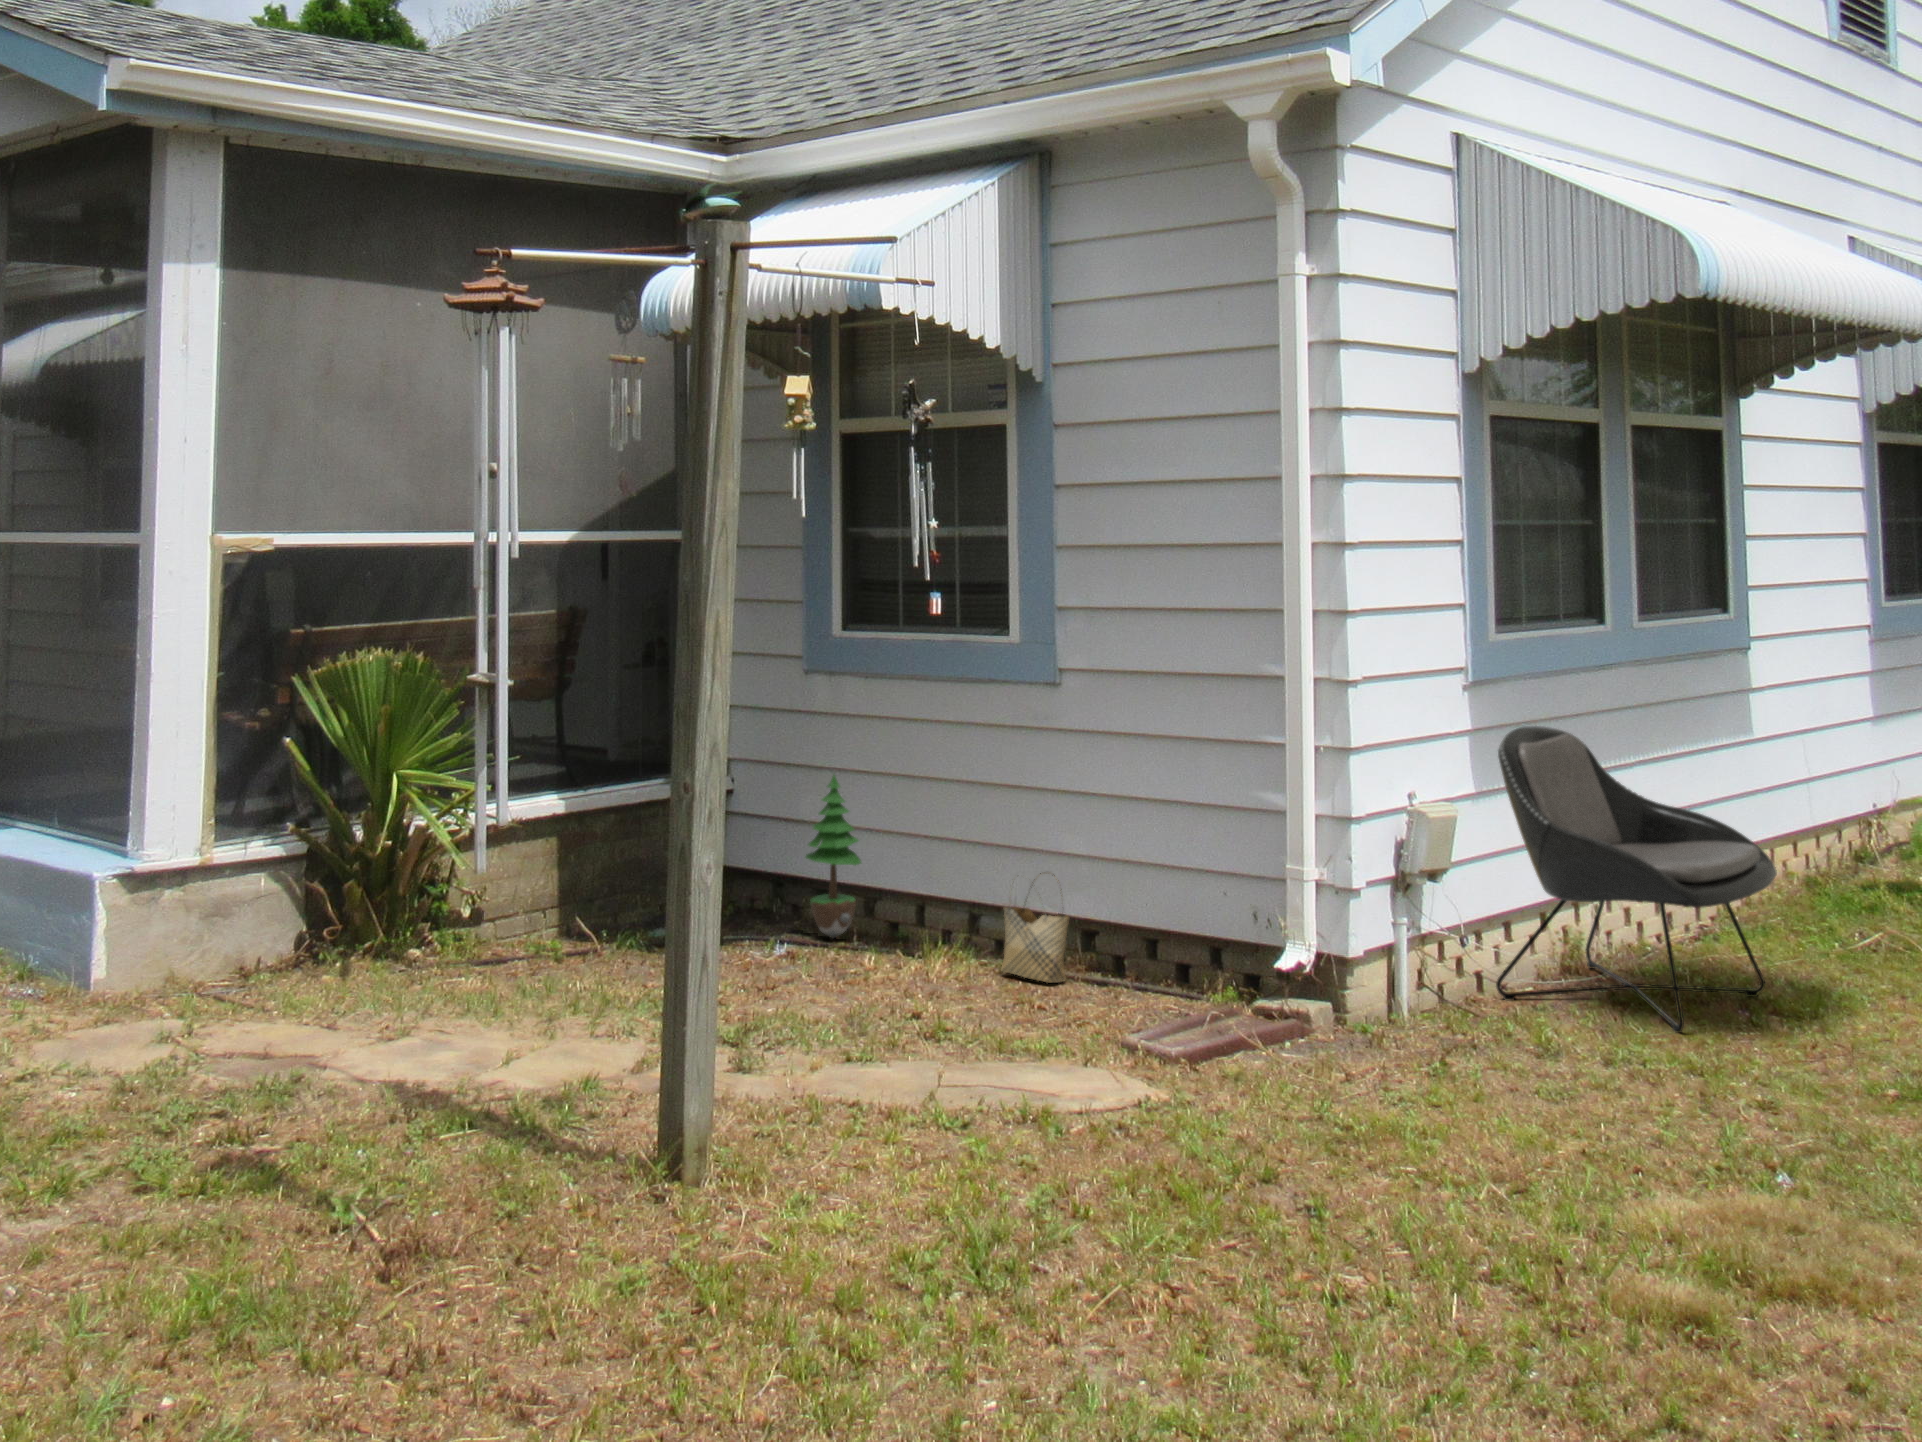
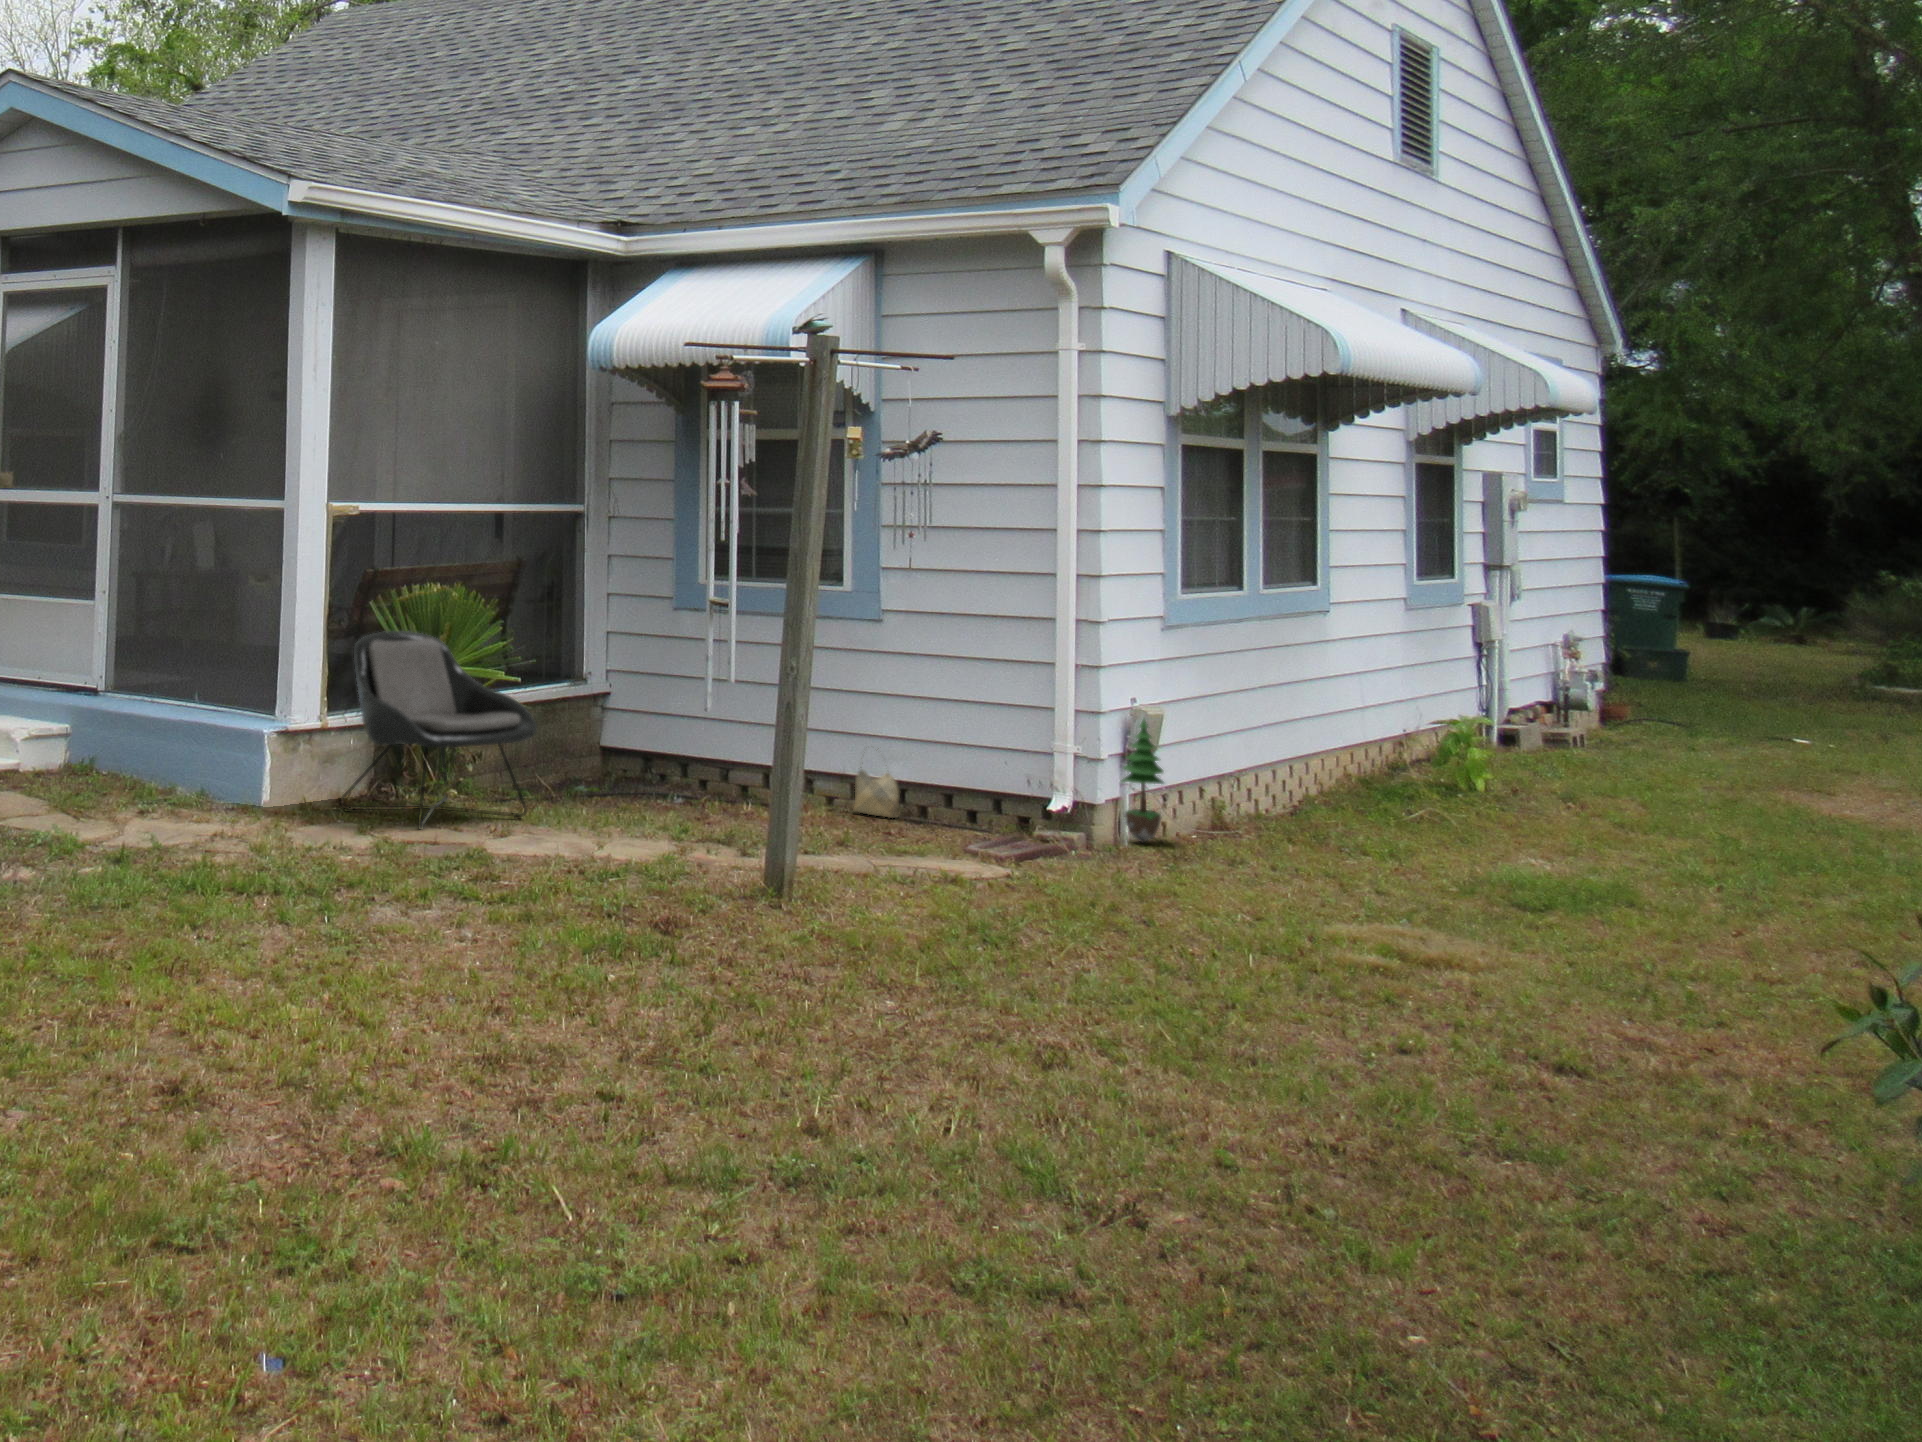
lounge chair: present [1496,726,1777,1033] -> present [340,631,537,830]
potted tree: present [806,775,861,938] -> present [1121,720,1164,842]

